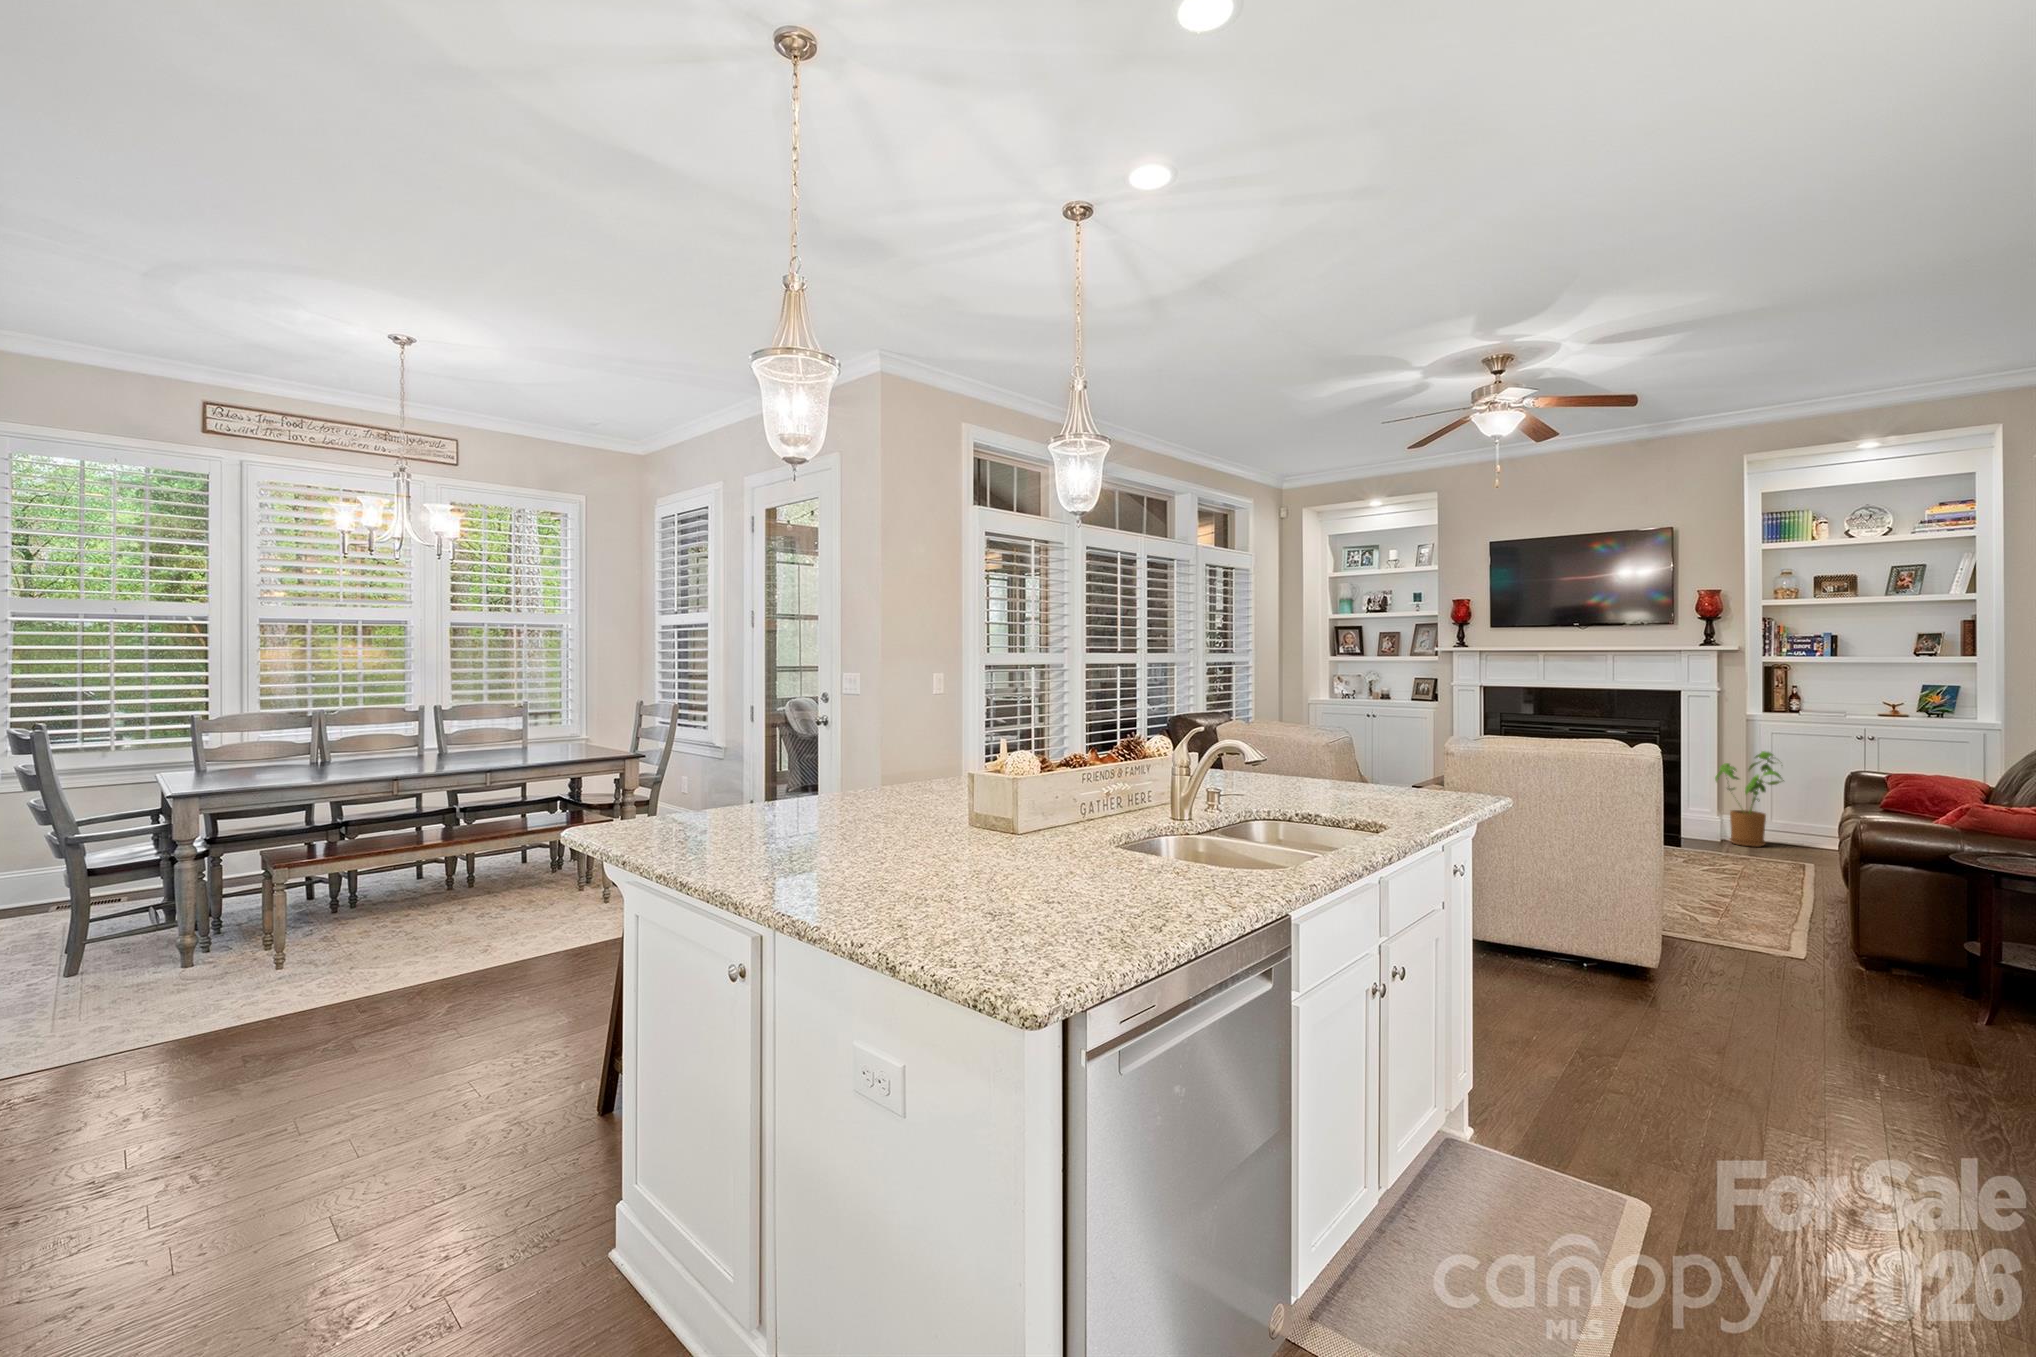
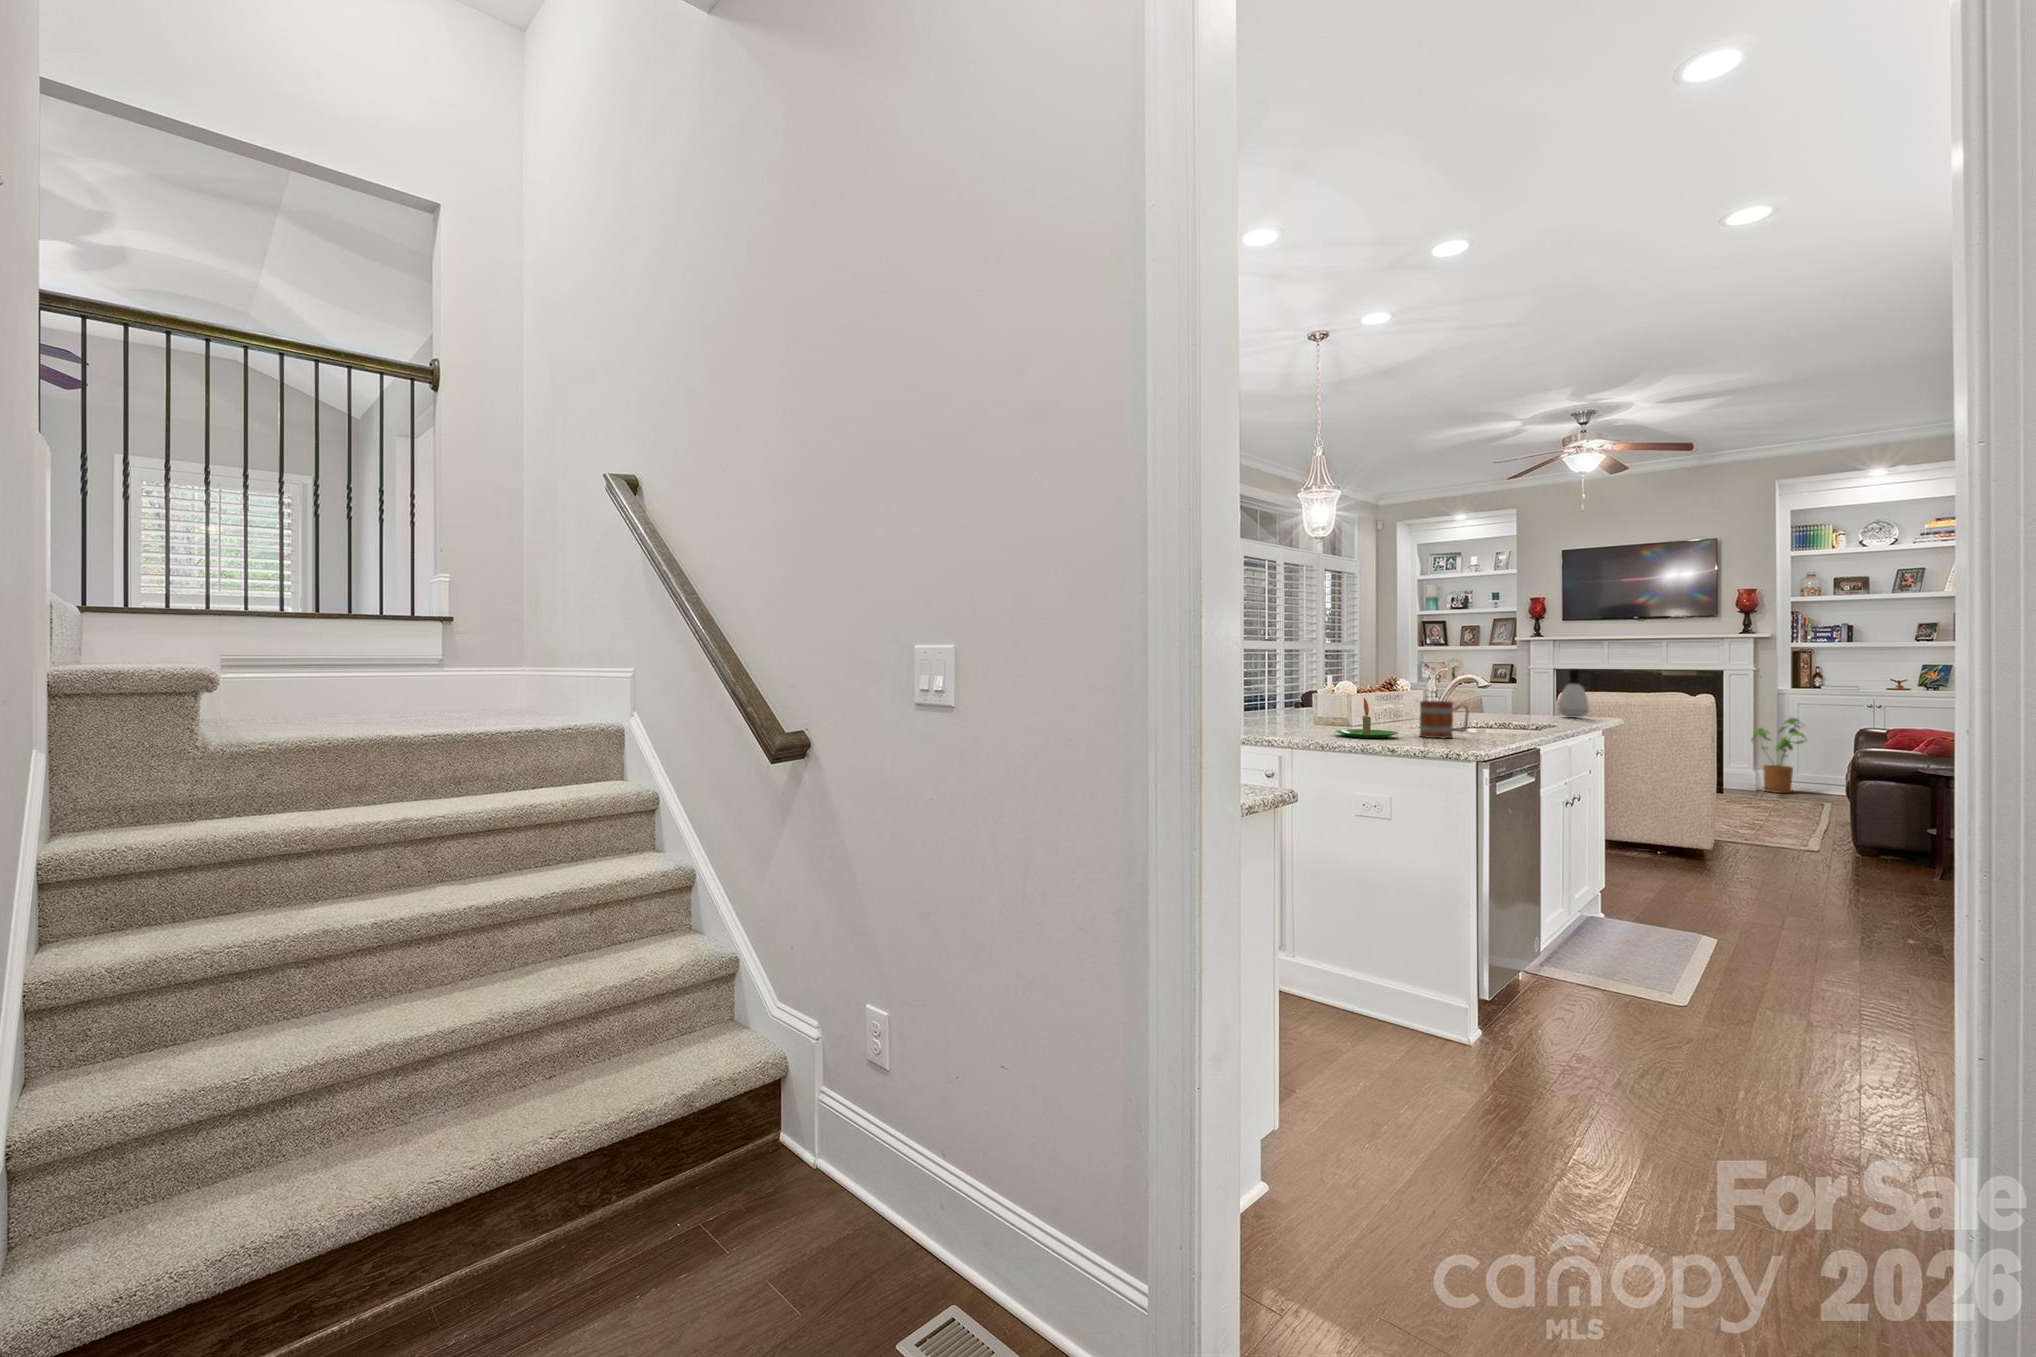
soap dispenser: none [1420,723,1467,799] -> present [1558,669,1590,718]
mug: none [1084,820,1175,903] -> present [1420,701,1469,738]
candle: none [916,821,1033,907] -> present [1336,698,1398,738]

